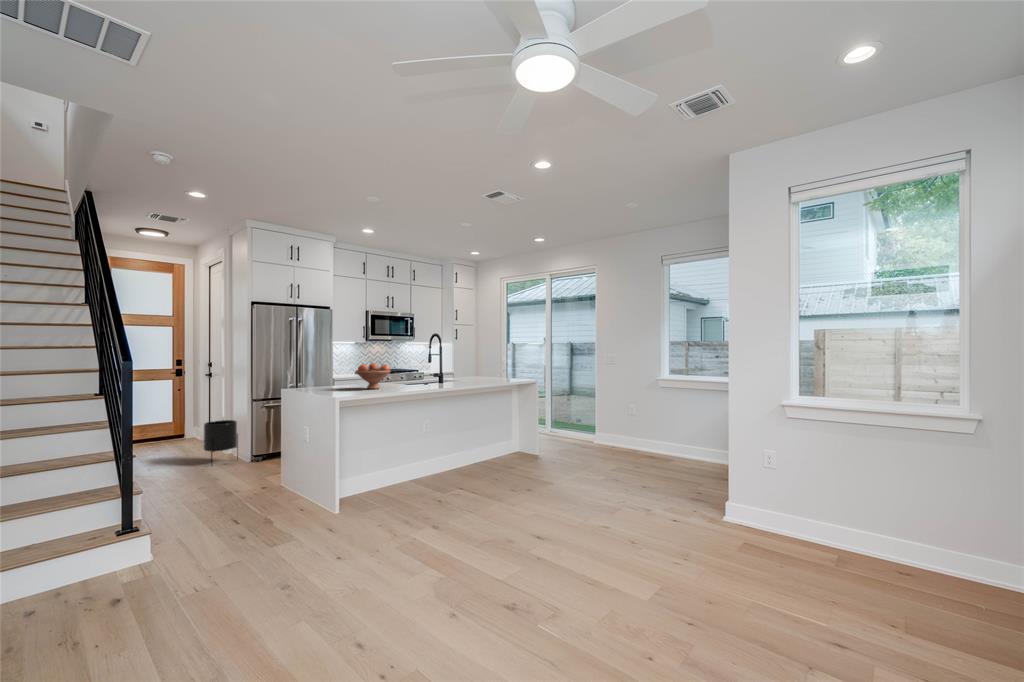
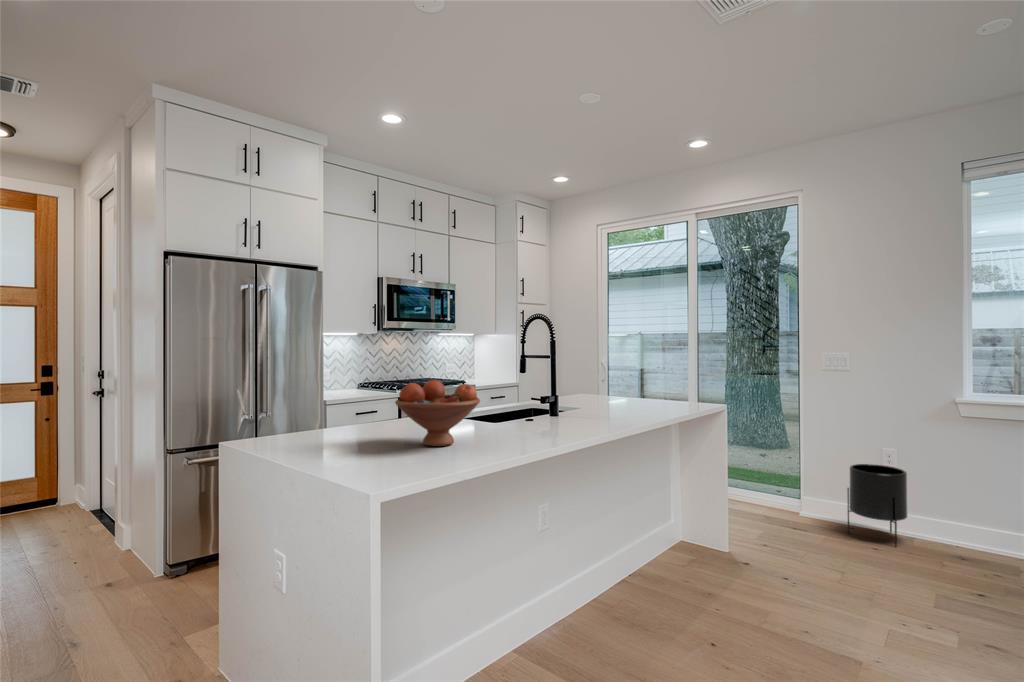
planter: present [204,420,238,465] -> present [847,464,907,547]

